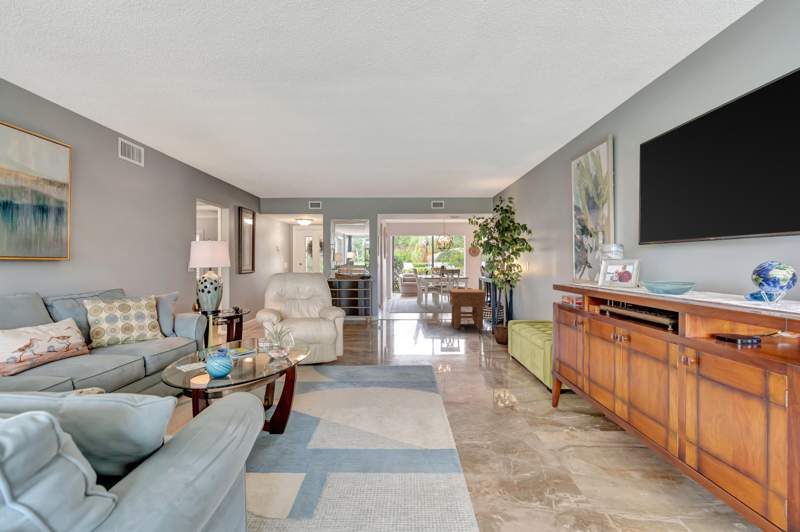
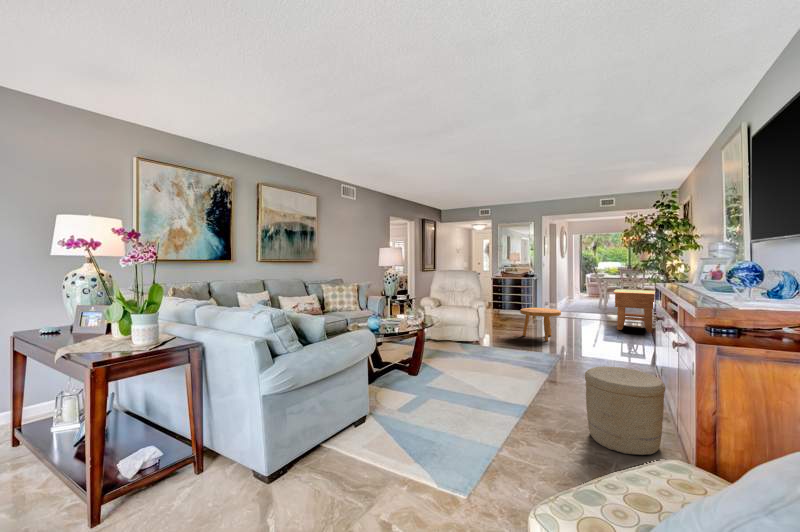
footstool: none [376,313,418,350] -> present [520,308,561,341]
woven basket: none [540,385,631,497] -> present [585,366,665,455]

